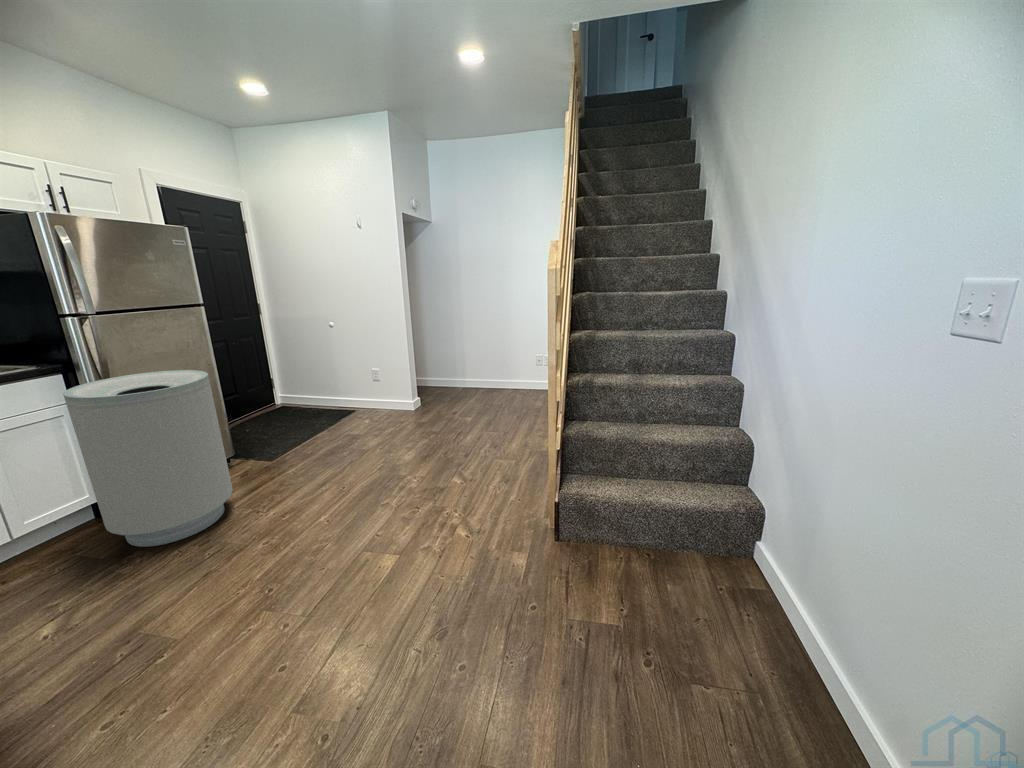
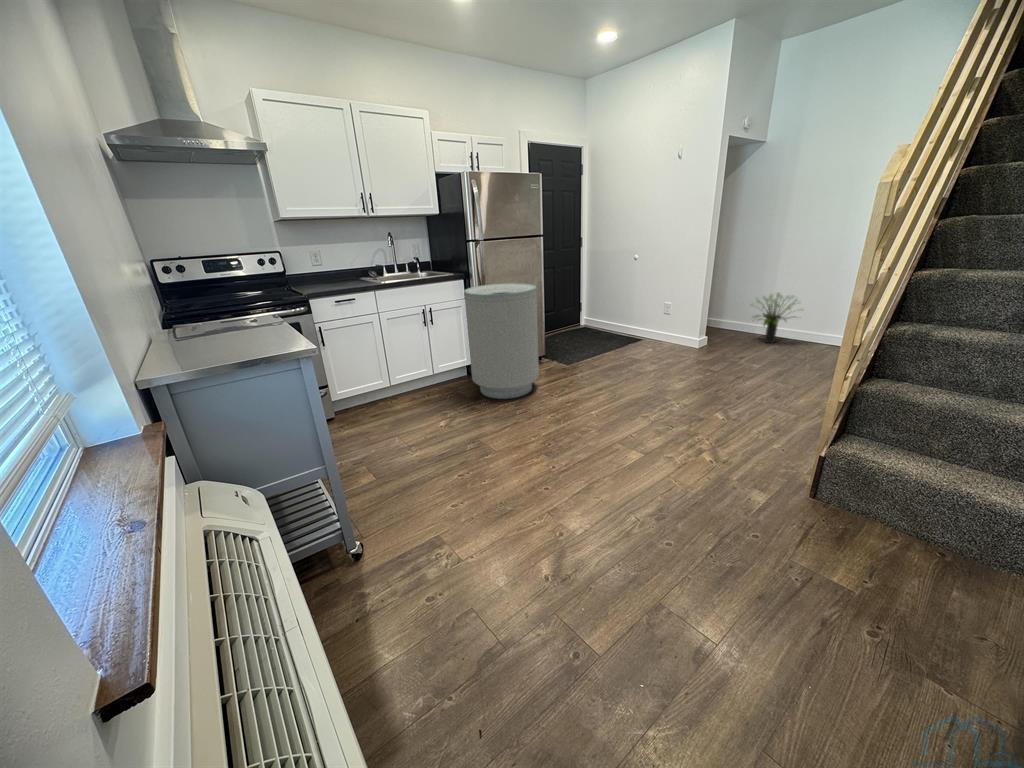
potted plant: none [449,351,491,395] -> present [750,292,804,343]

